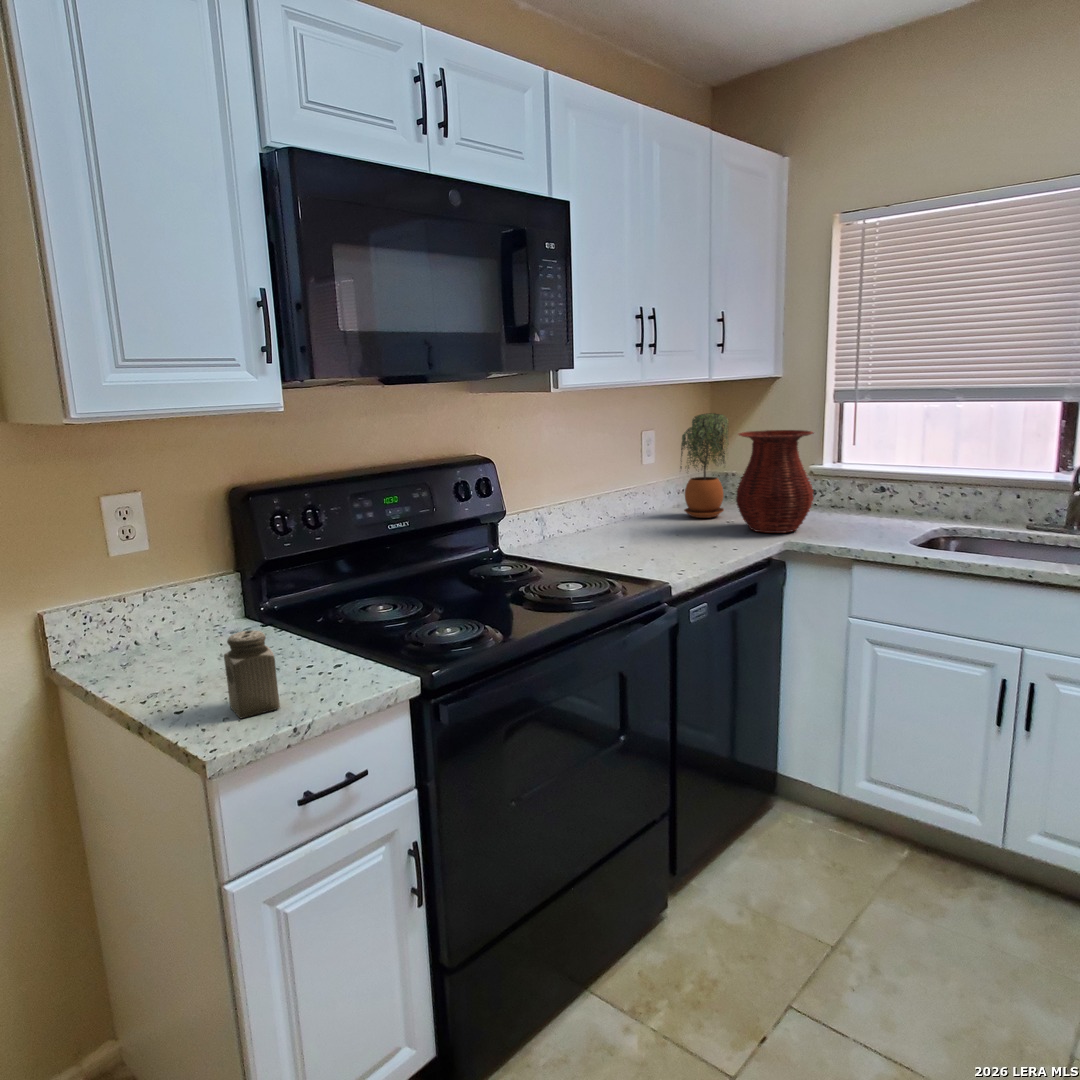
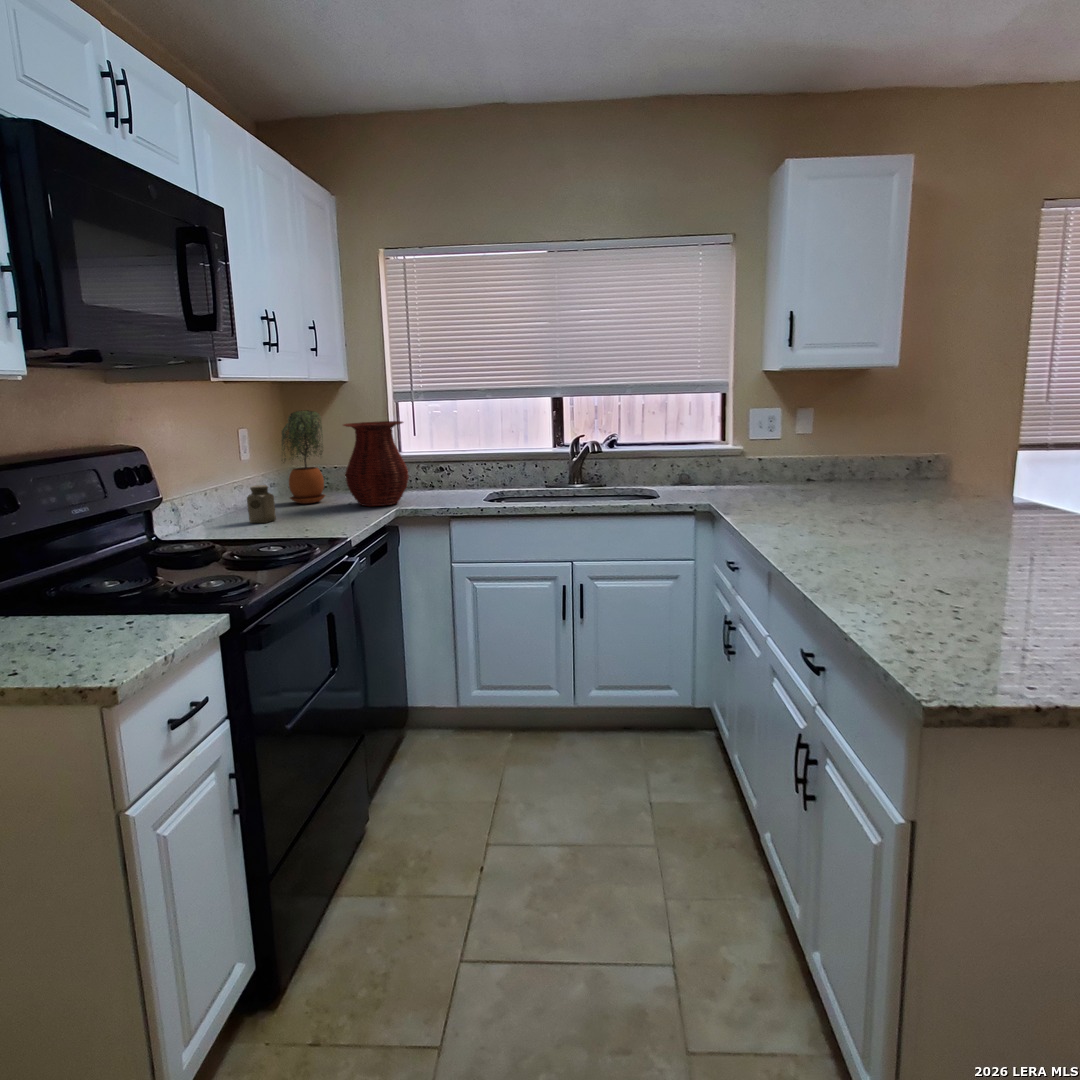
salt shaker: present [224,630,280,718] -> present [247,485,276,523]

